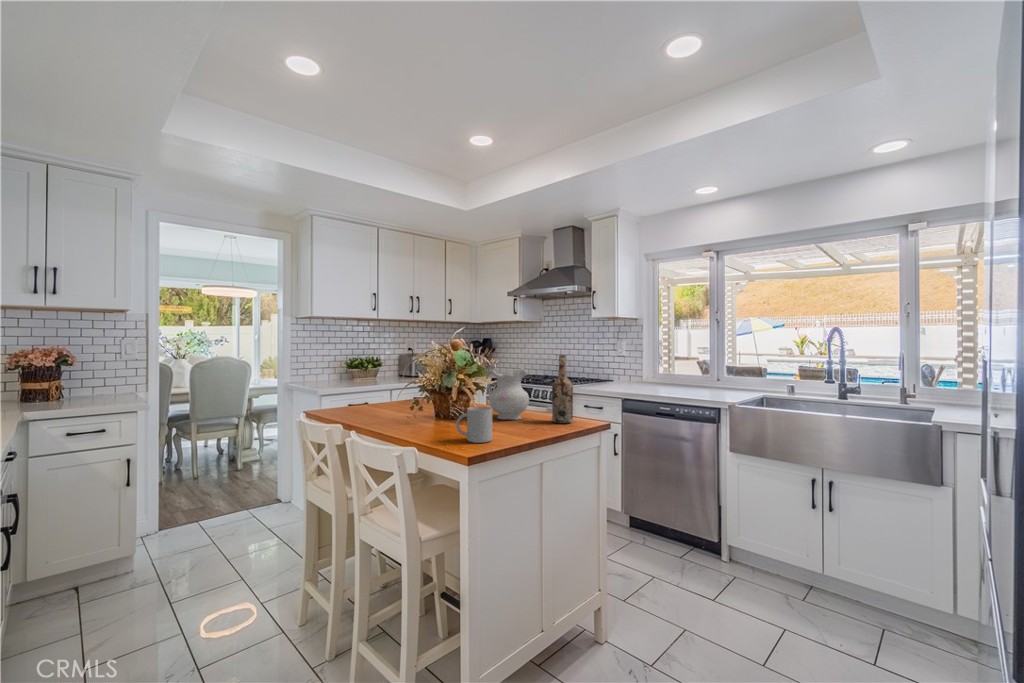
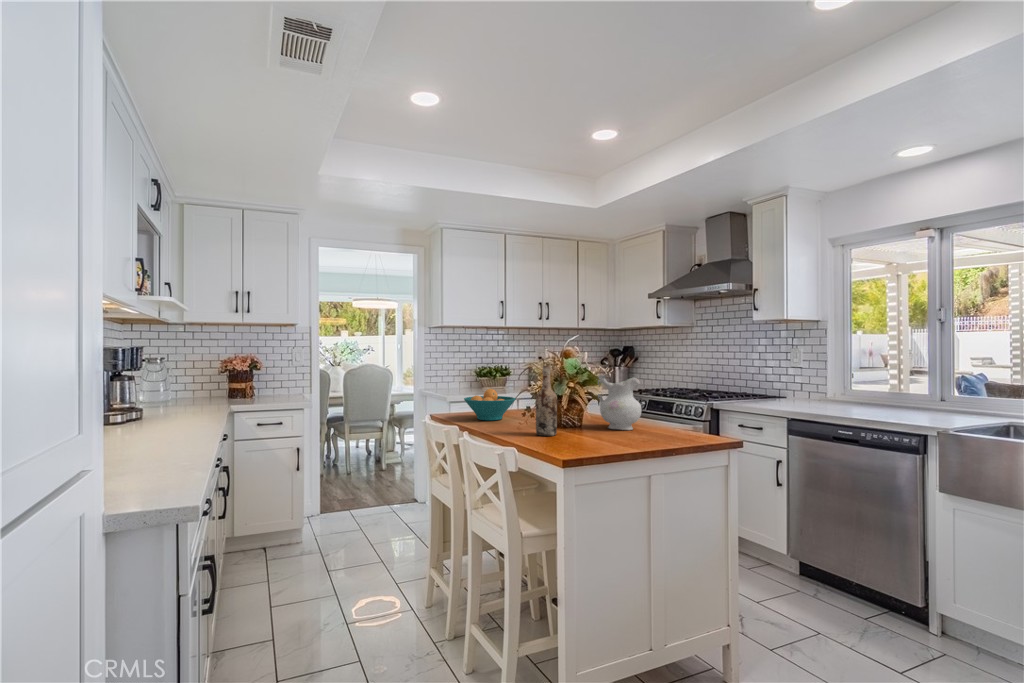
wine bottle: present [552,355,573,424] -> present [536,366,557,436]
fruit bowl: none [342,382,400,416] -> present [464,389,516,420]
mug: present [456,407,492,443] -> none [558,414,593,448]

